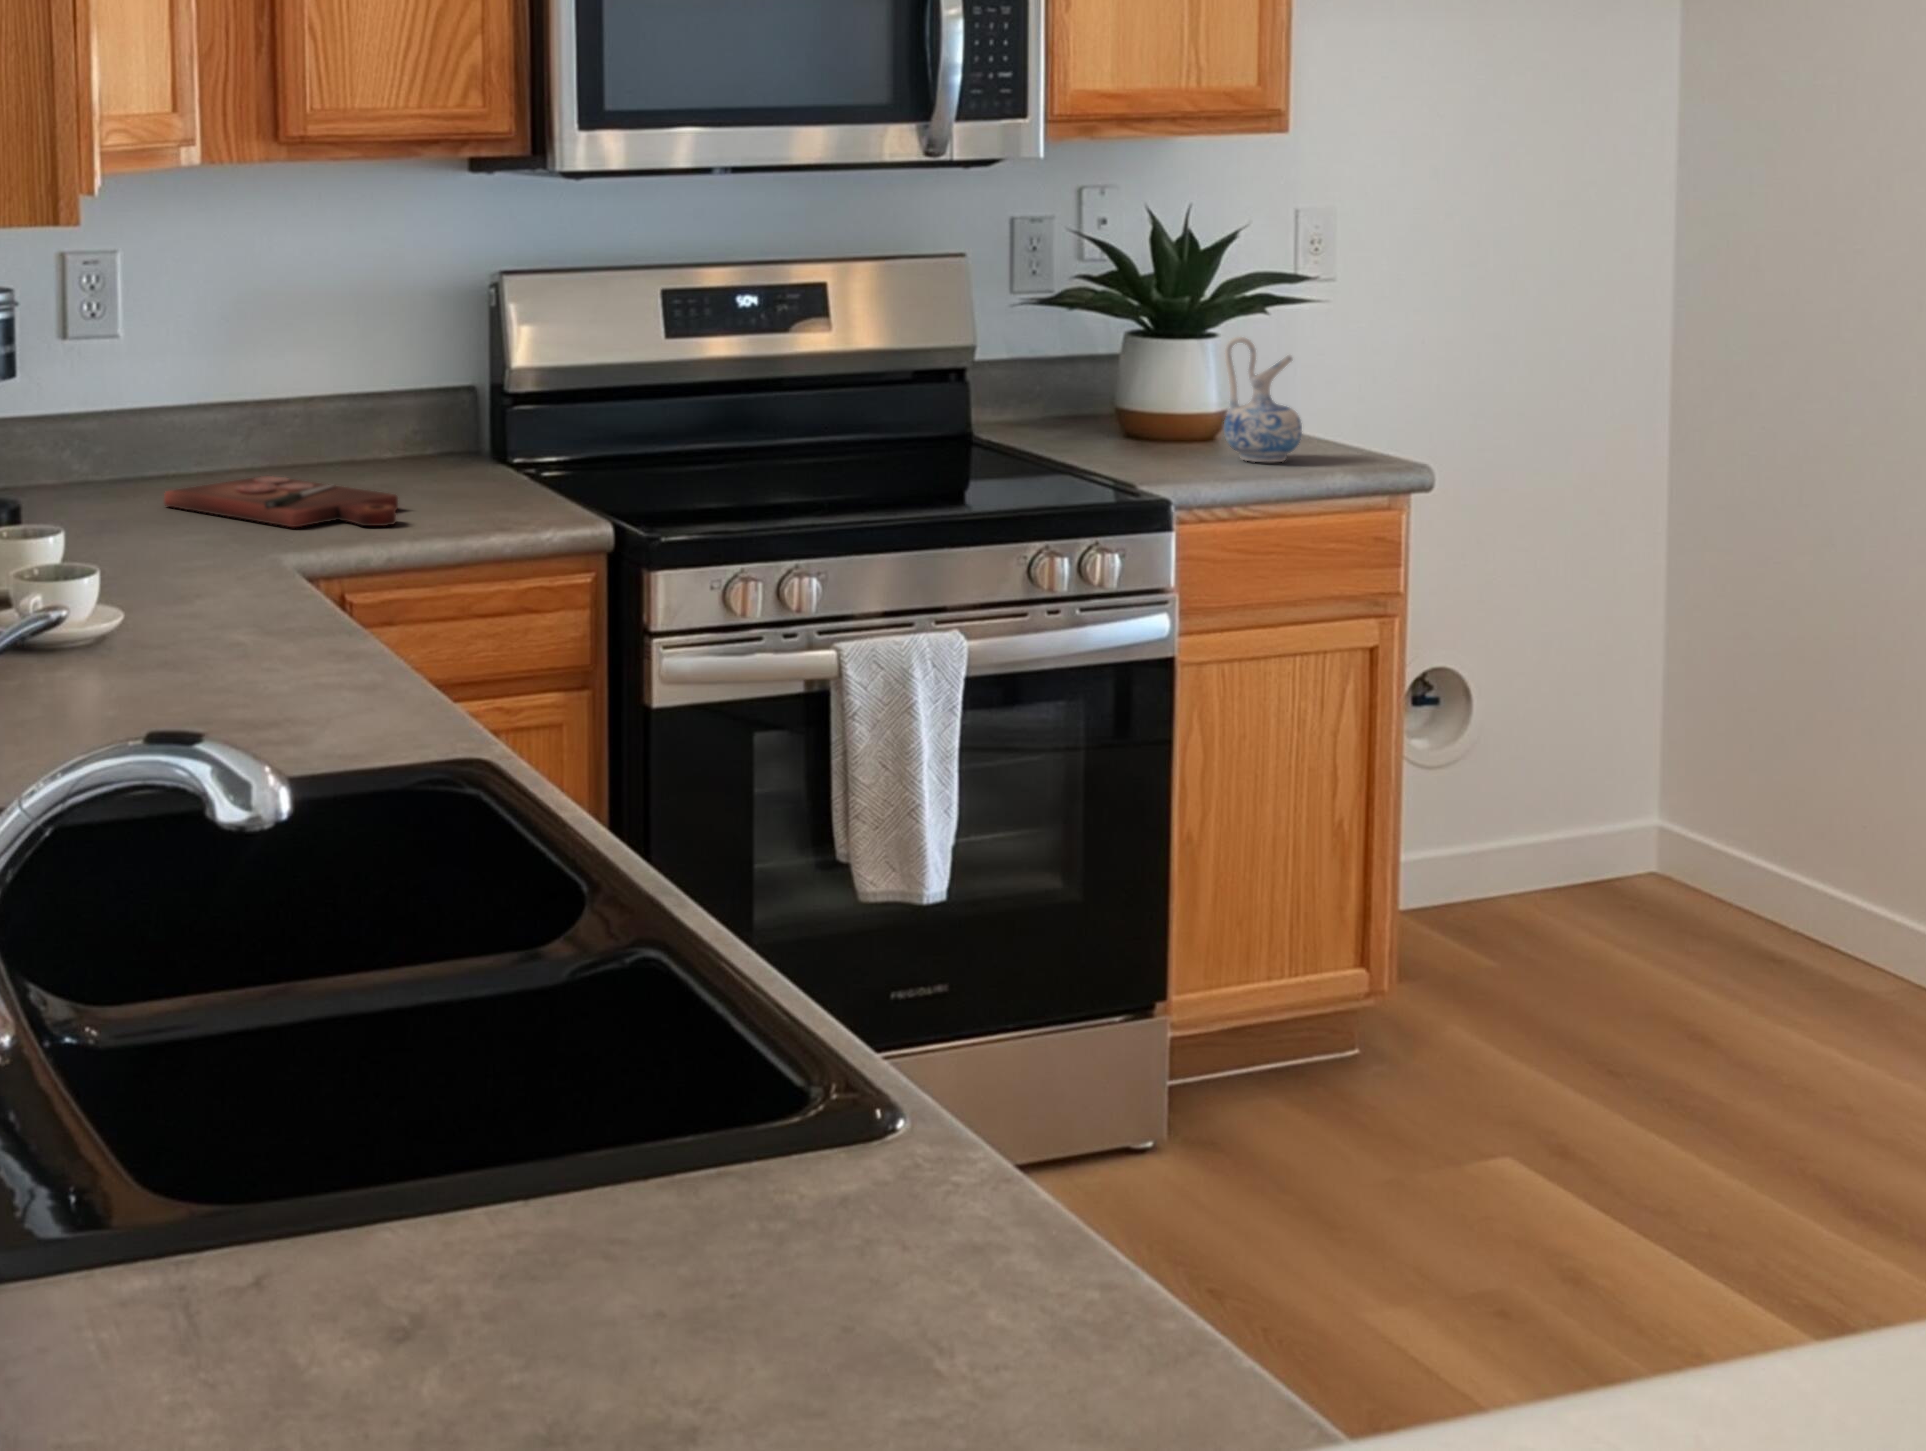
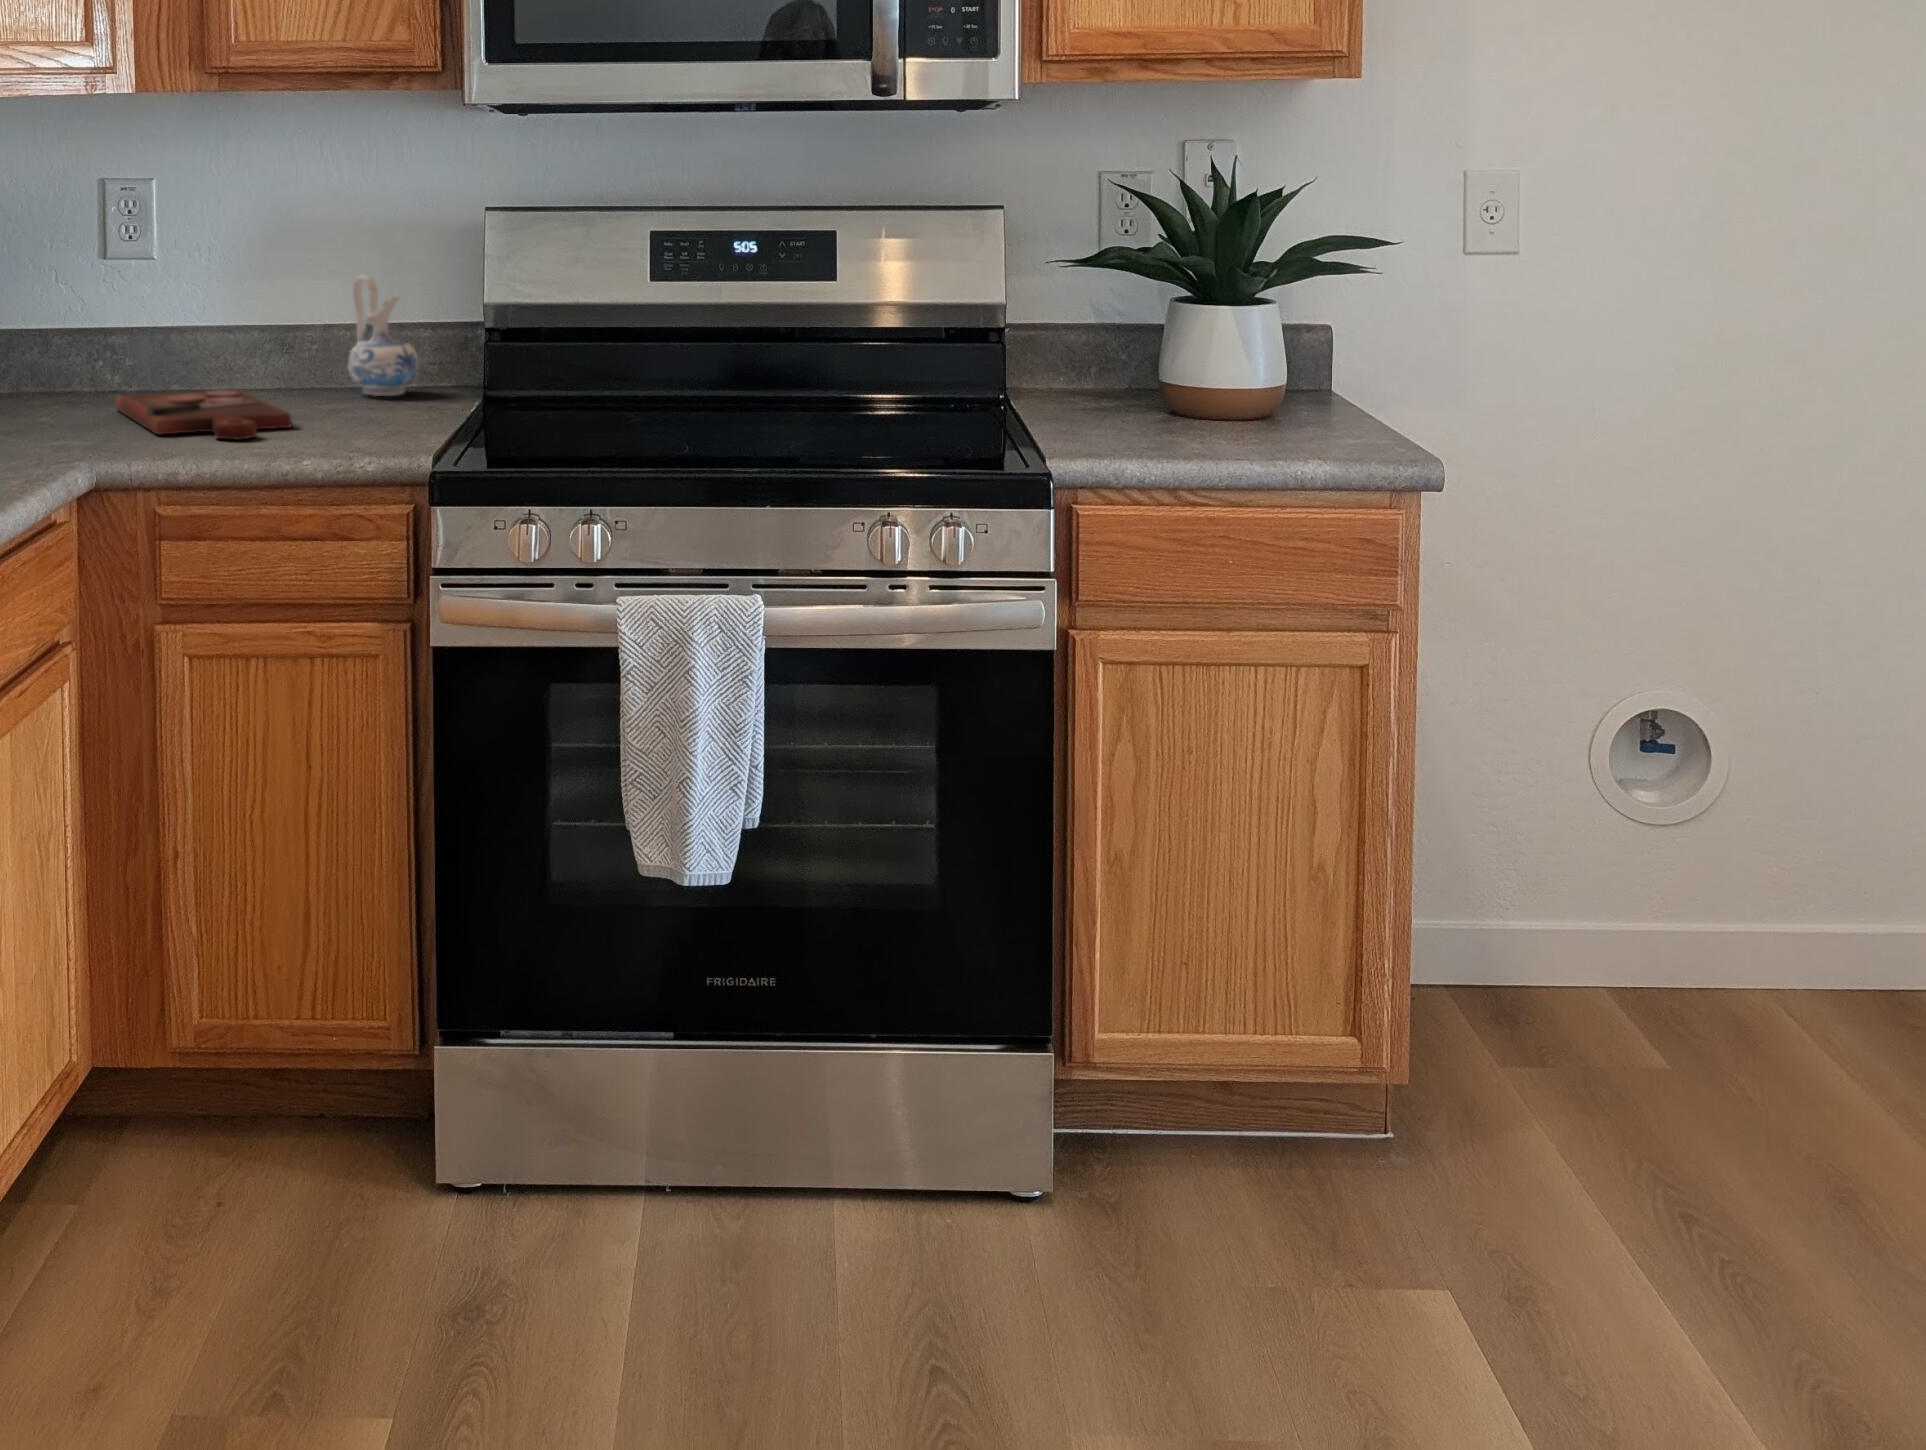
ceramic pitcher: present [1224,337,1302,462] -> present [348,275,418,396]

